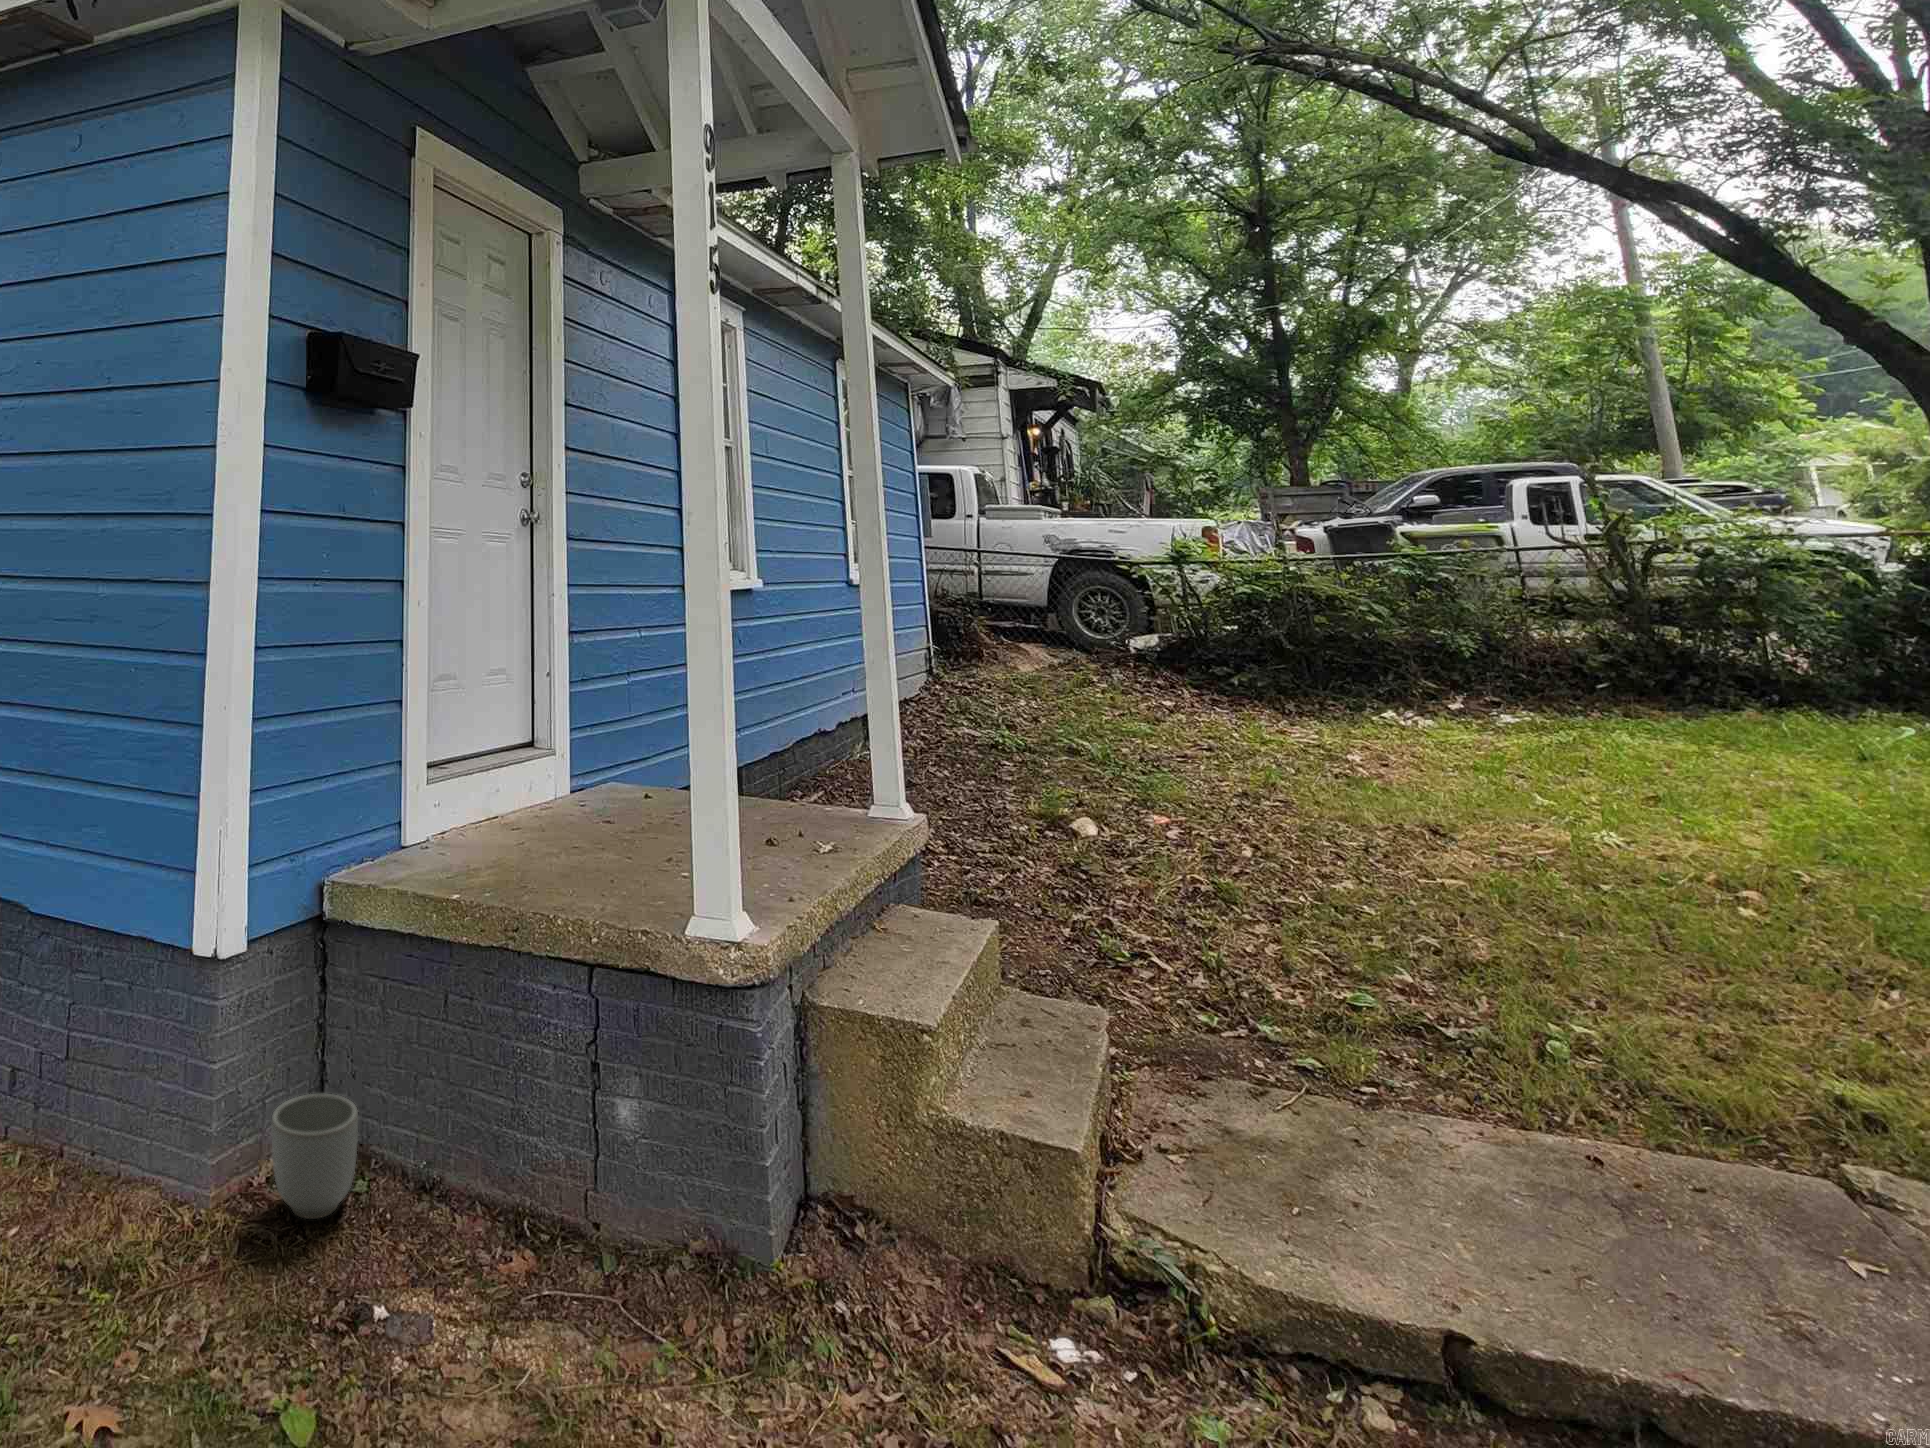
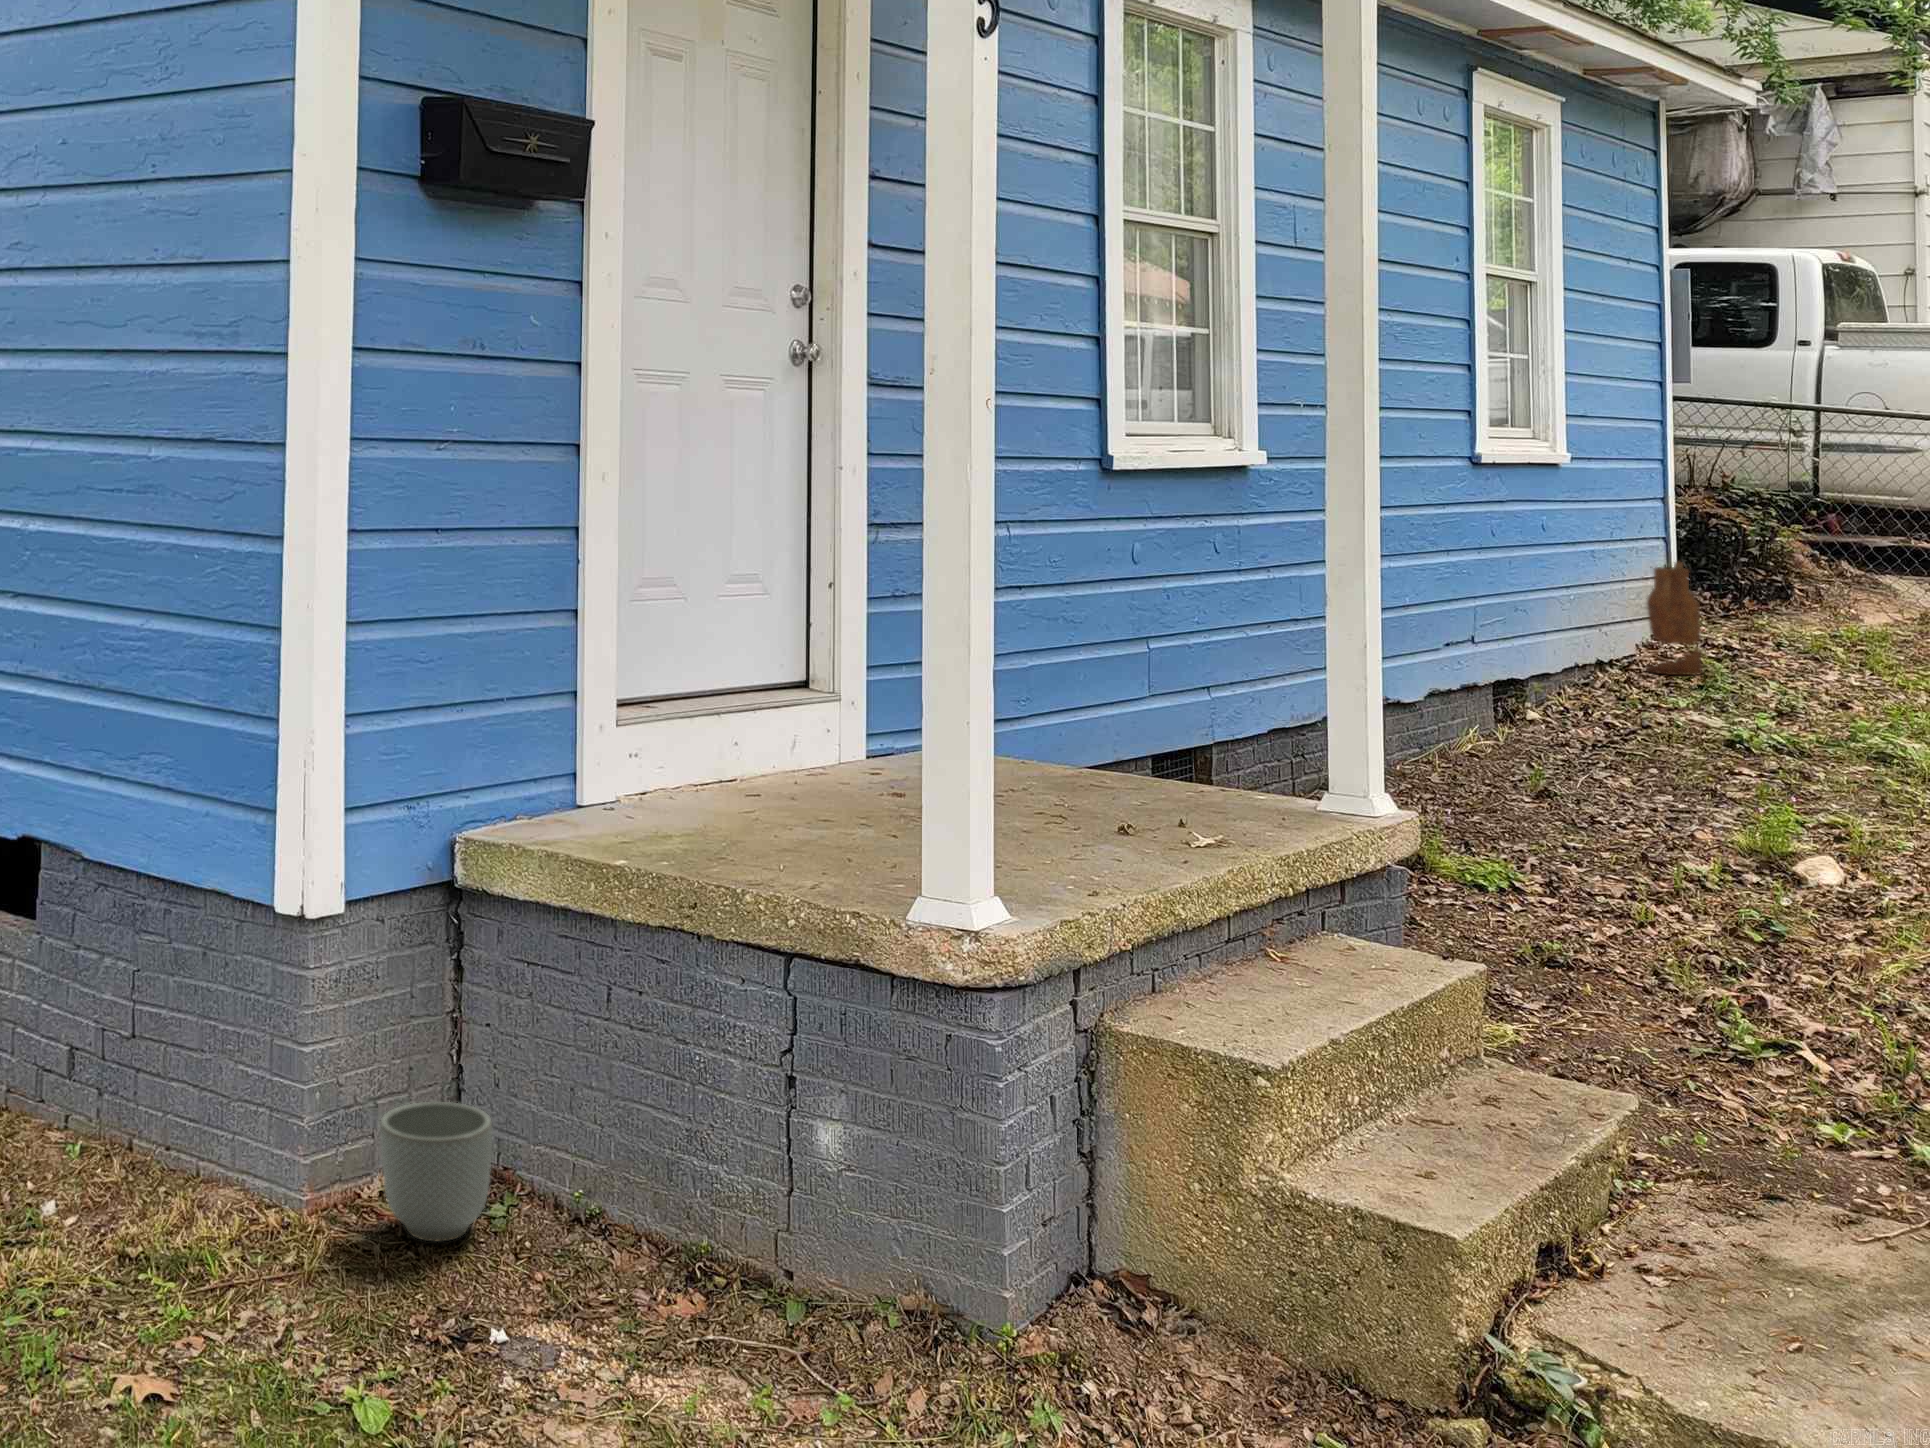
watering can: none [928,628,960,694] -> present [1645,562,1702,675]

